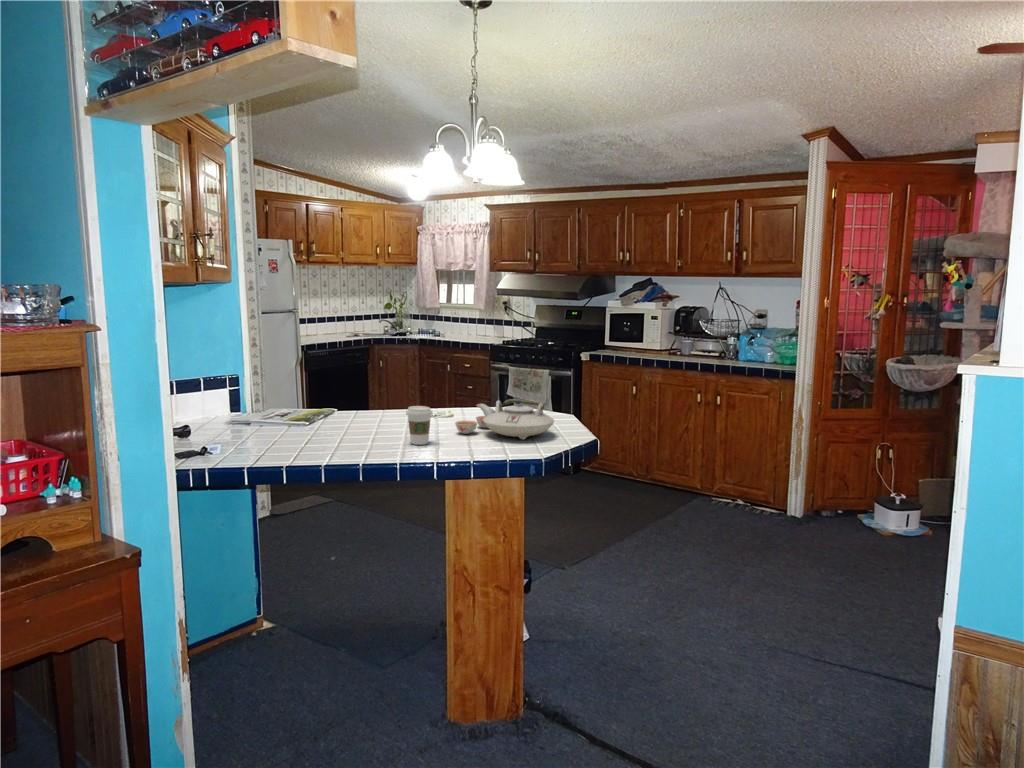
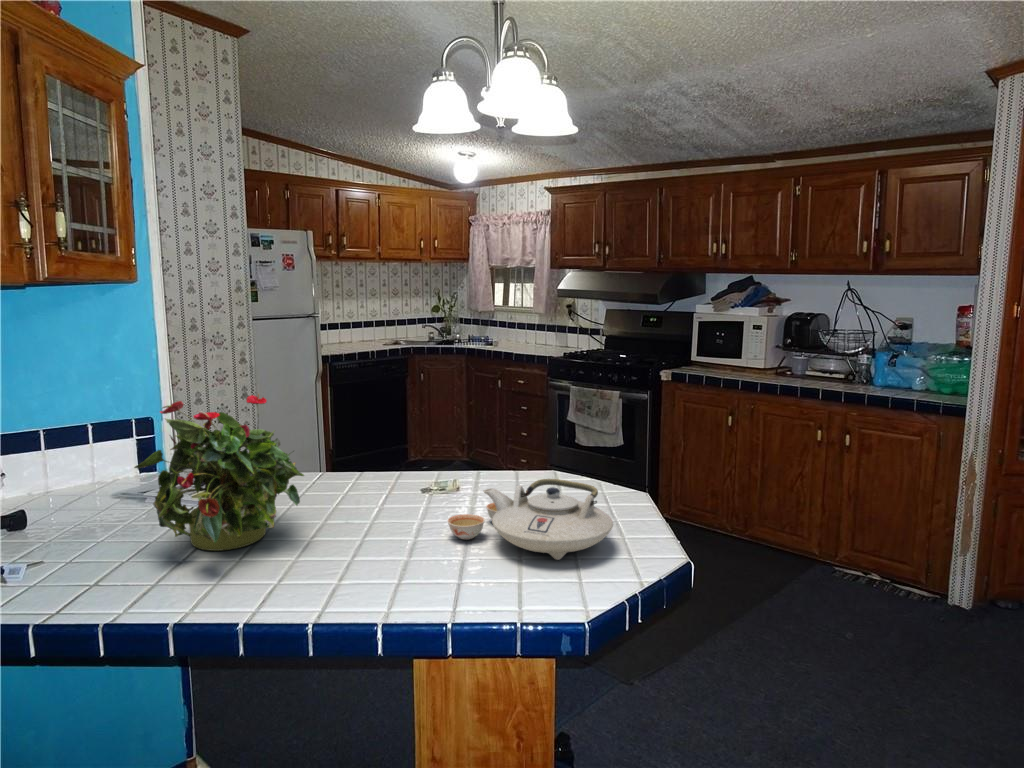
potted plant: none [271,347,370,440] -> present [134,394,304,551]
coffee cup: present [406,406,433,445] -> none [354,499,401,569]

